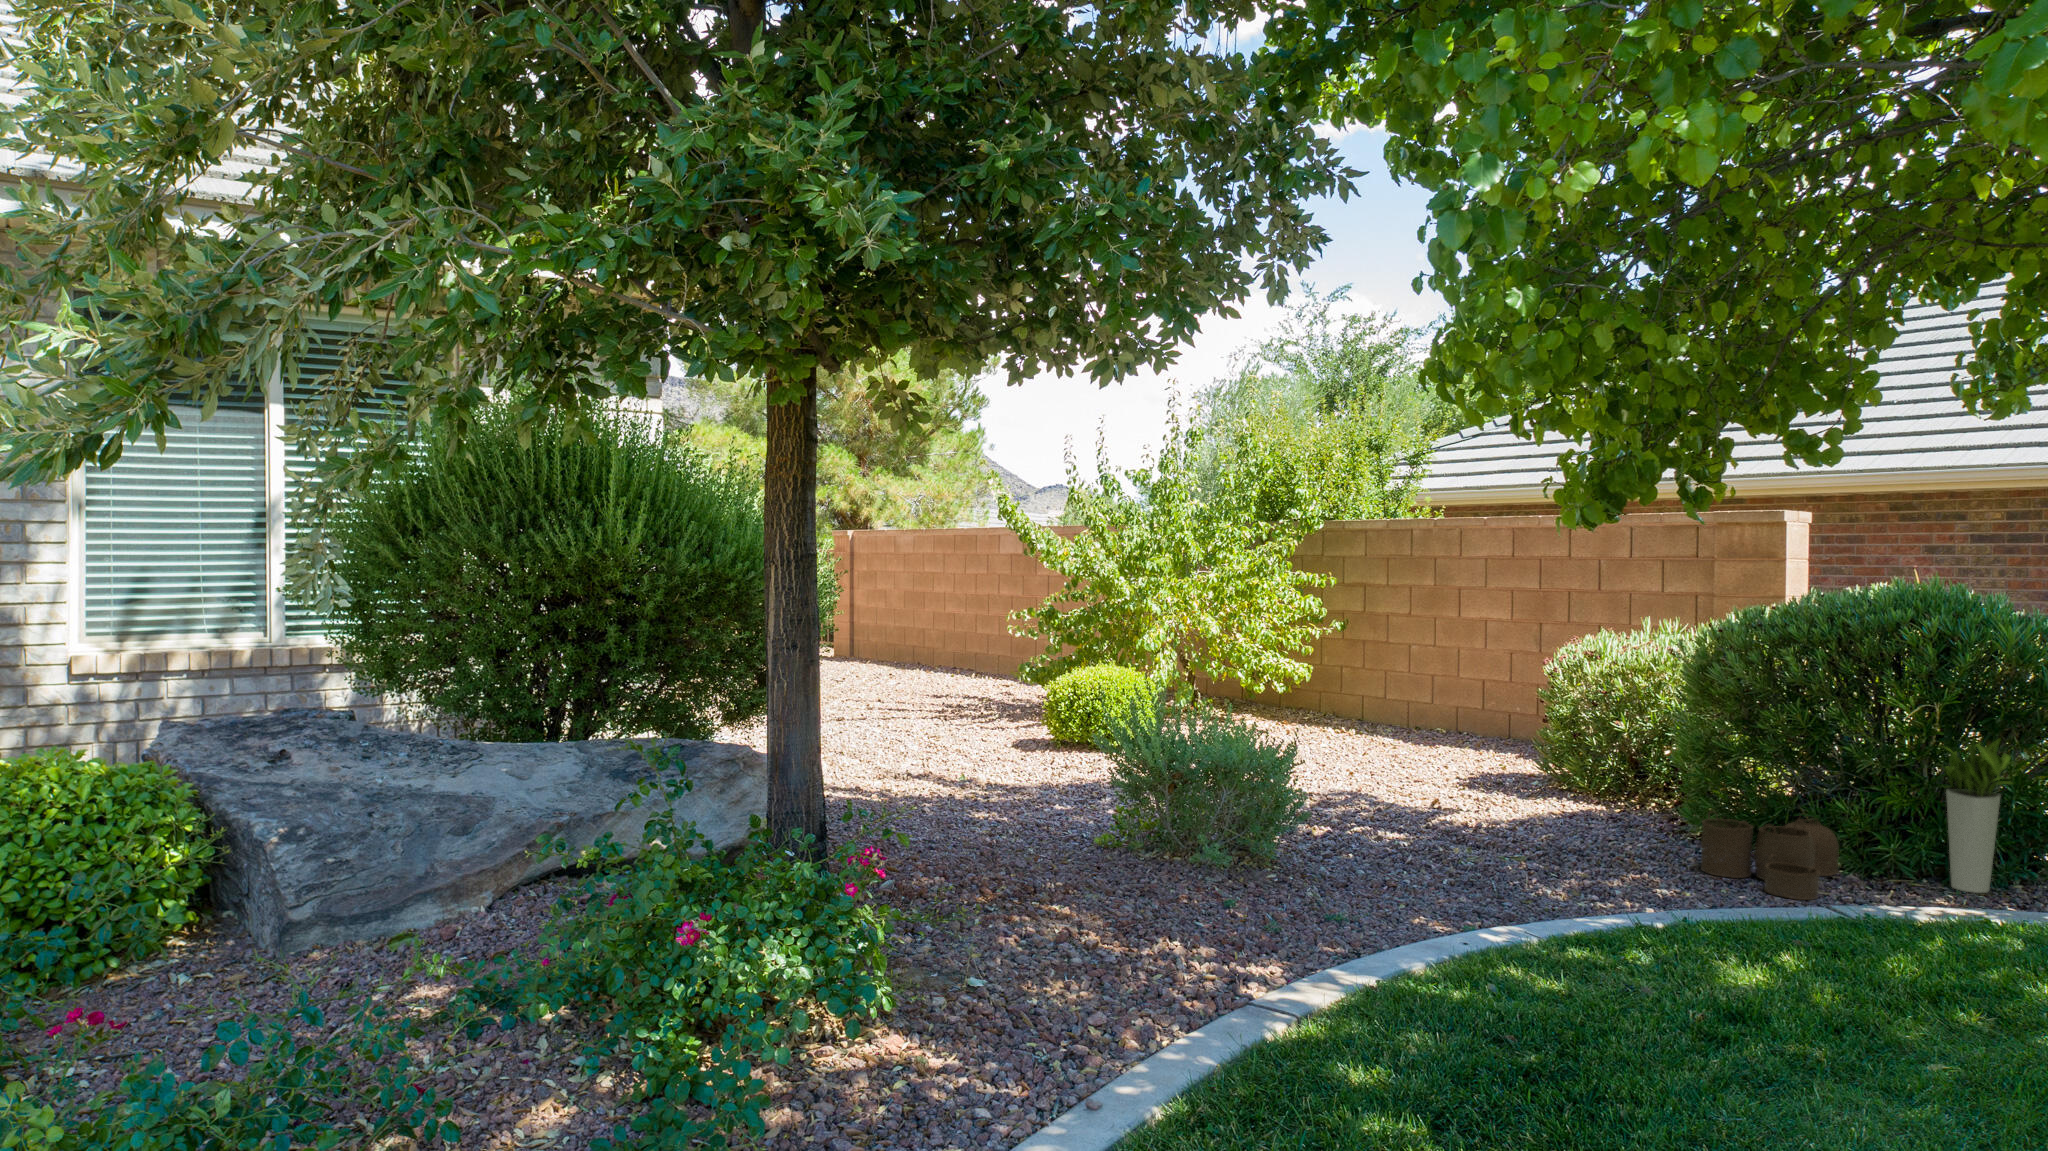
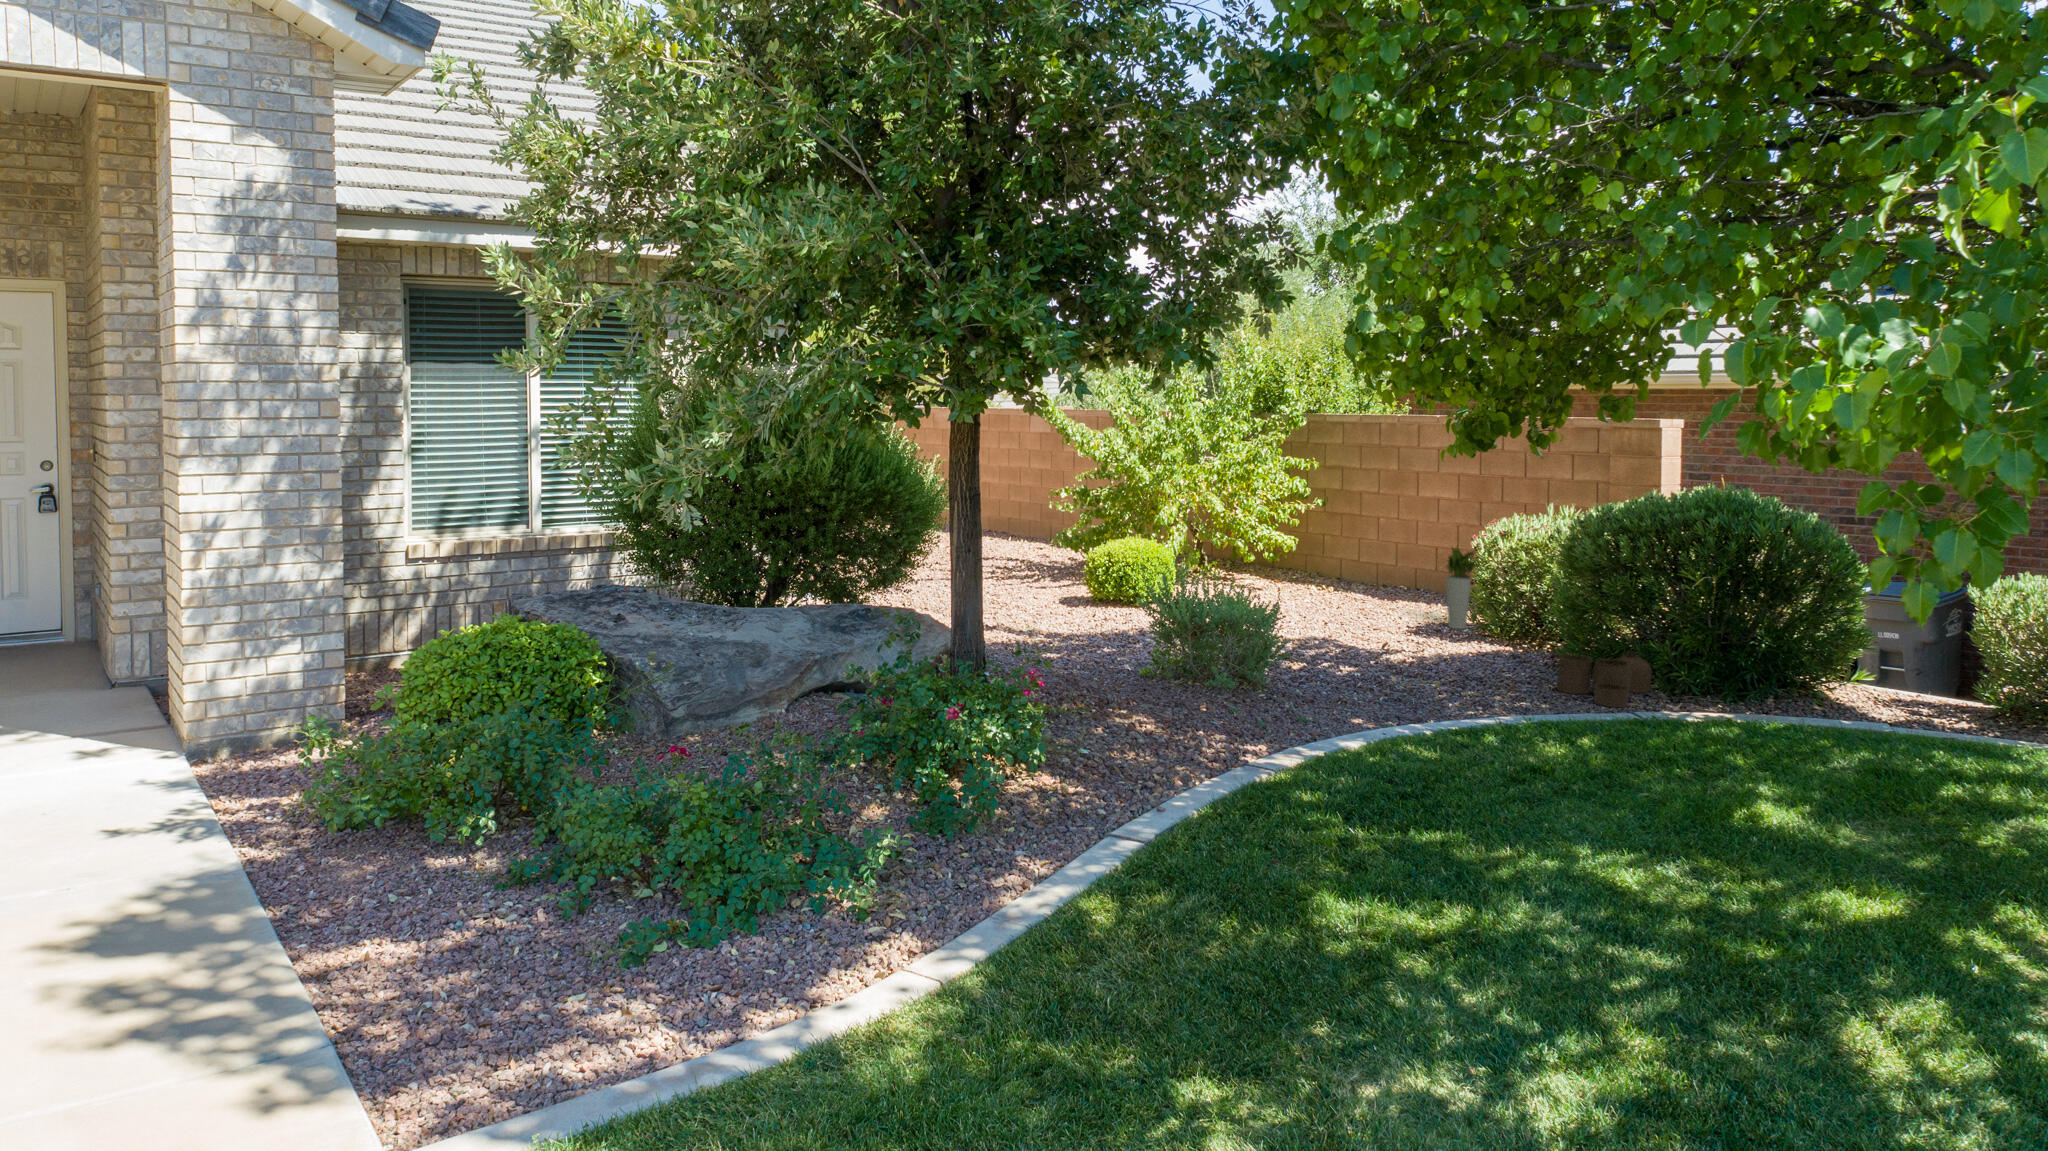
planter: present [1939,739,2012,893] -> present [1446,547,1477,629]

